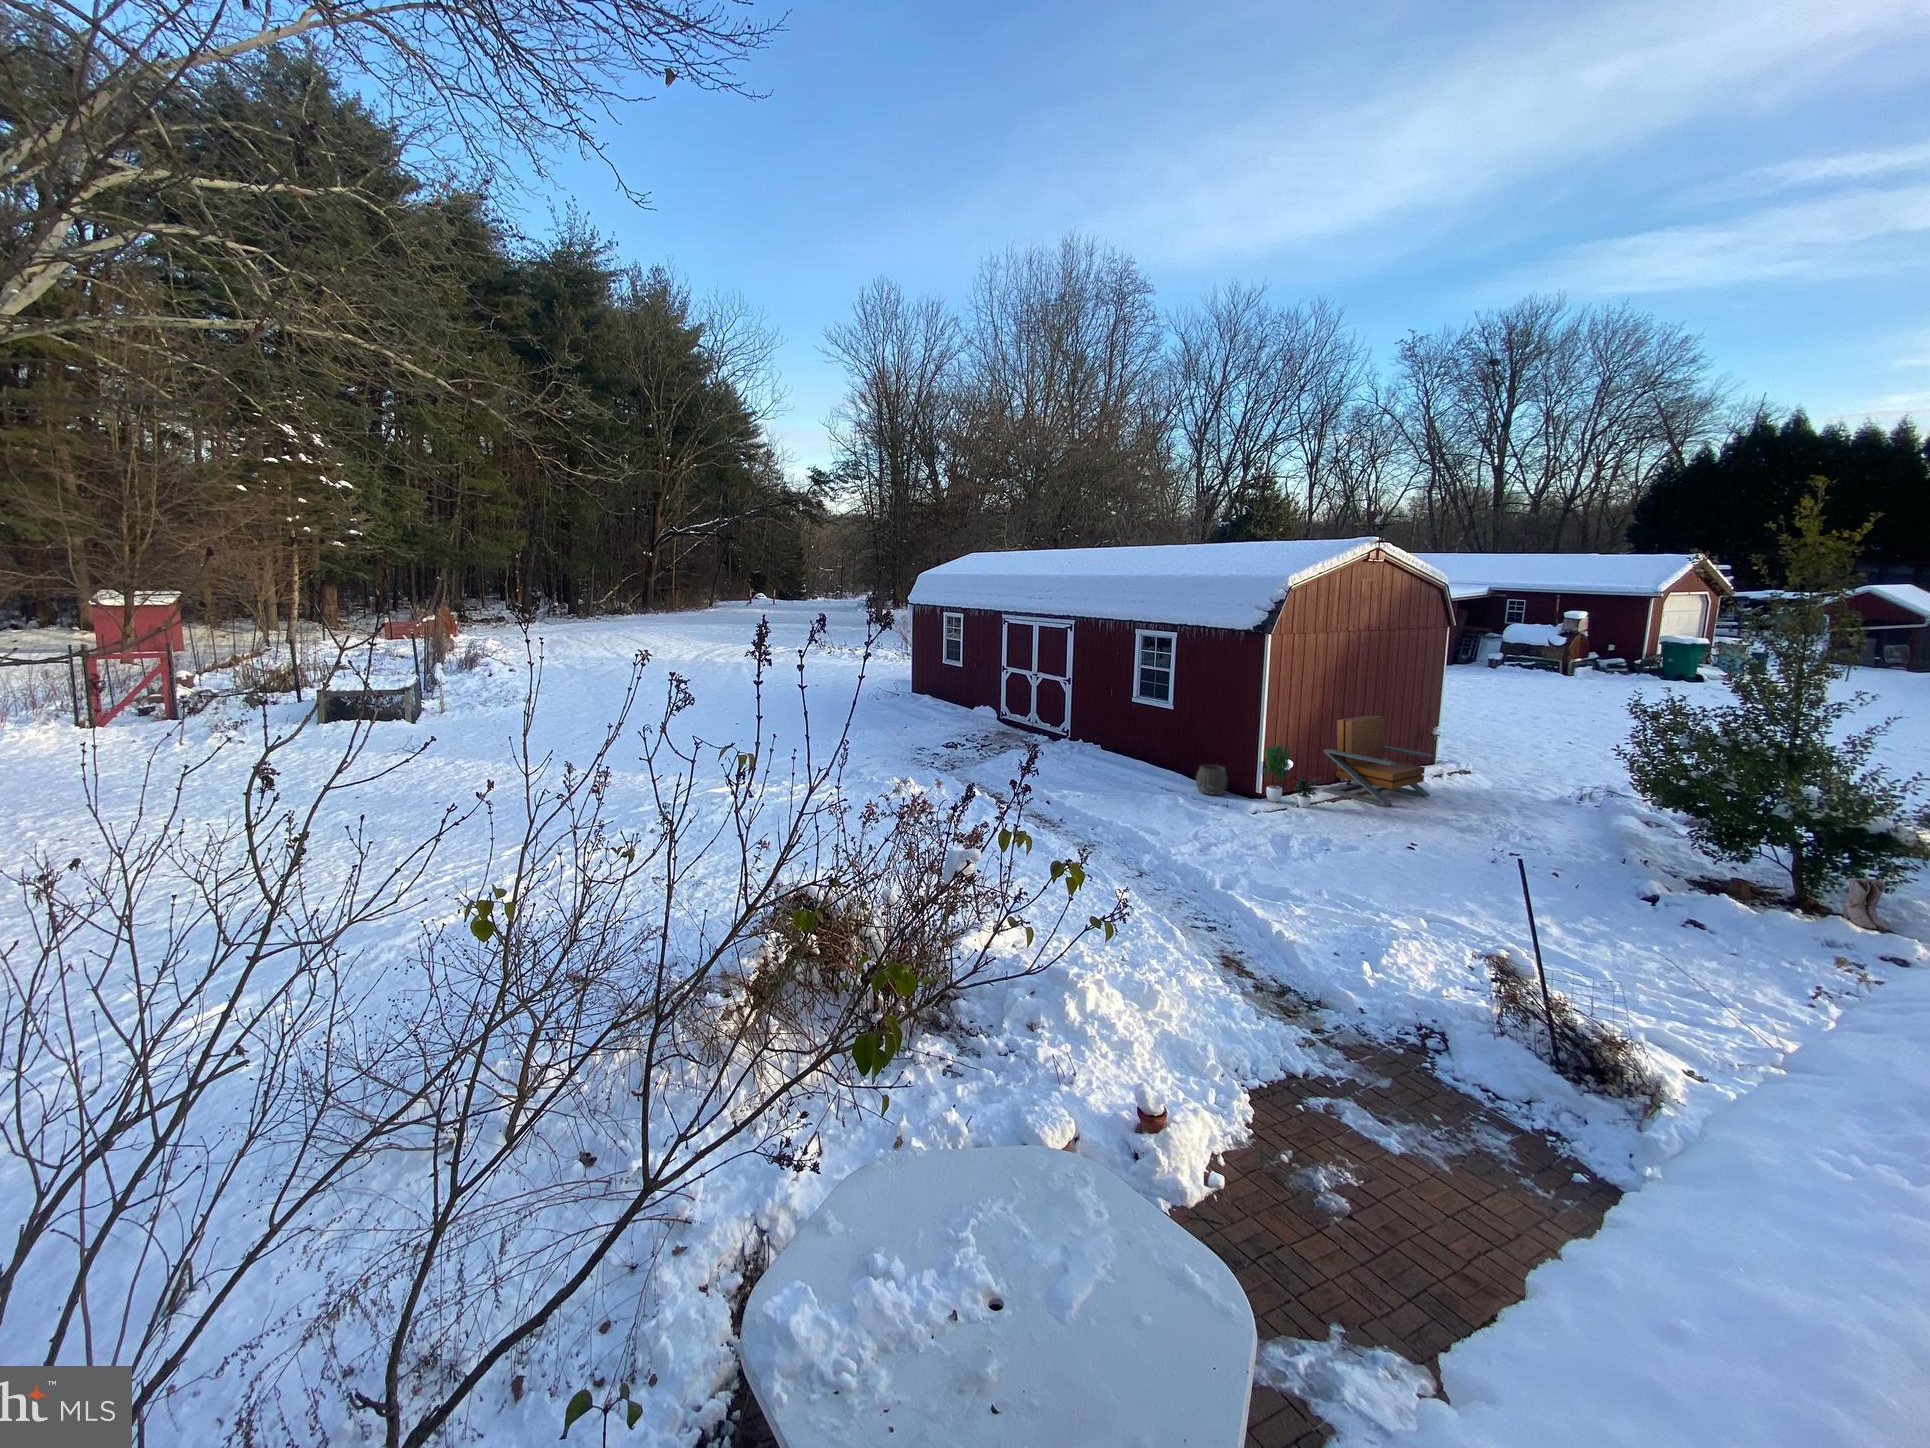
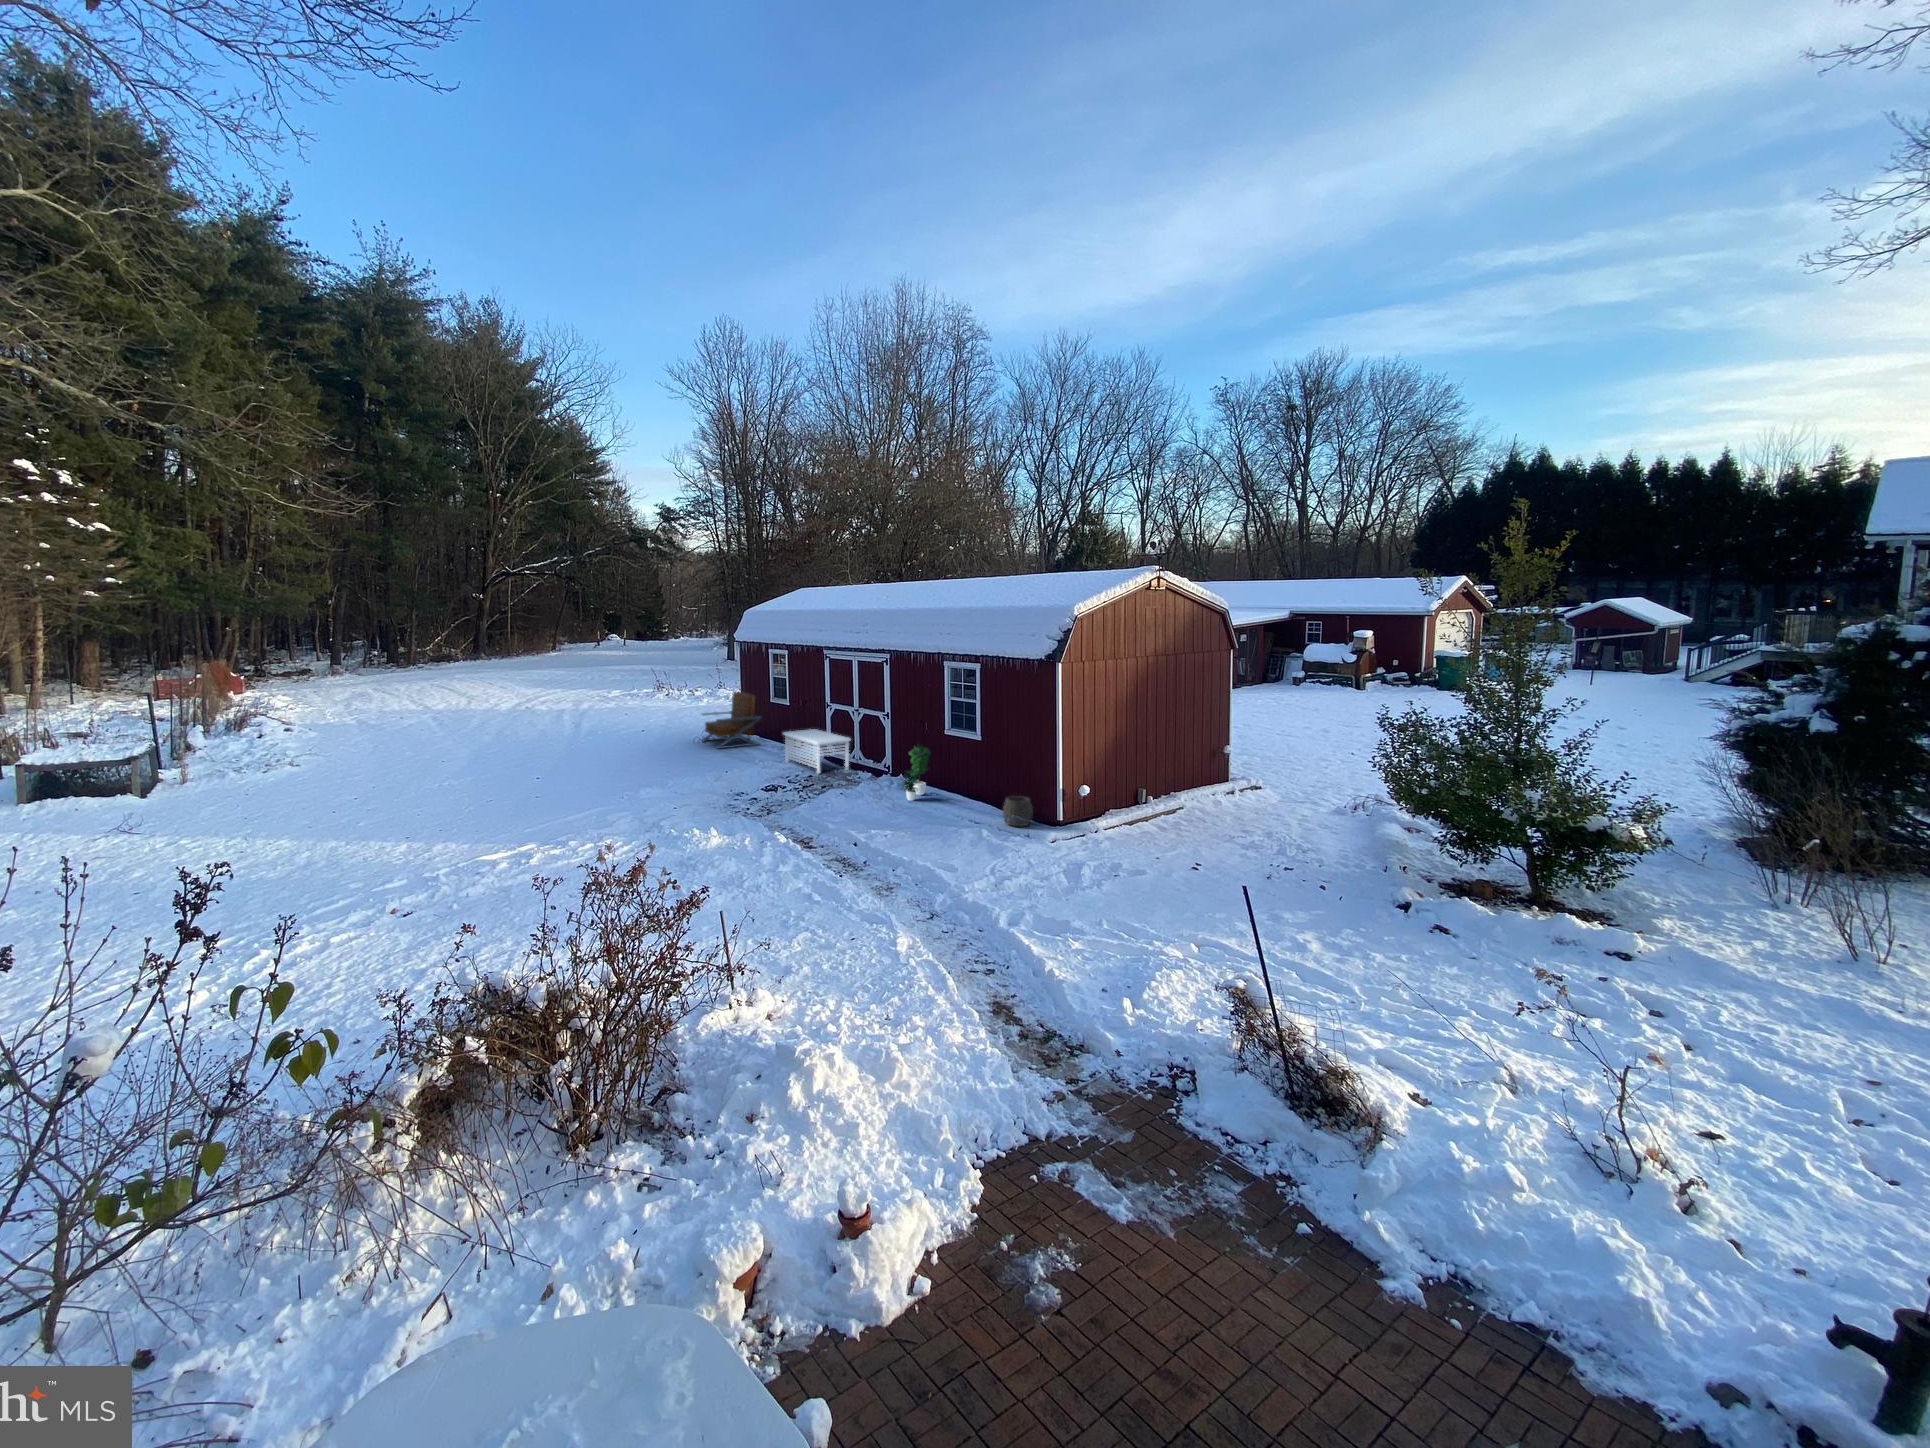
storage bench: none [963,691,1031,734] -> present [783,729,851,773]
lounge chair: present [1322,715,1433,807] -> present [703,692,761,749]
potted plant: present [1264,742,1318,808] -> present [901,745,930,801]
boots: present [1843,878,1892,931] -> none [1566,873,1606,921]

